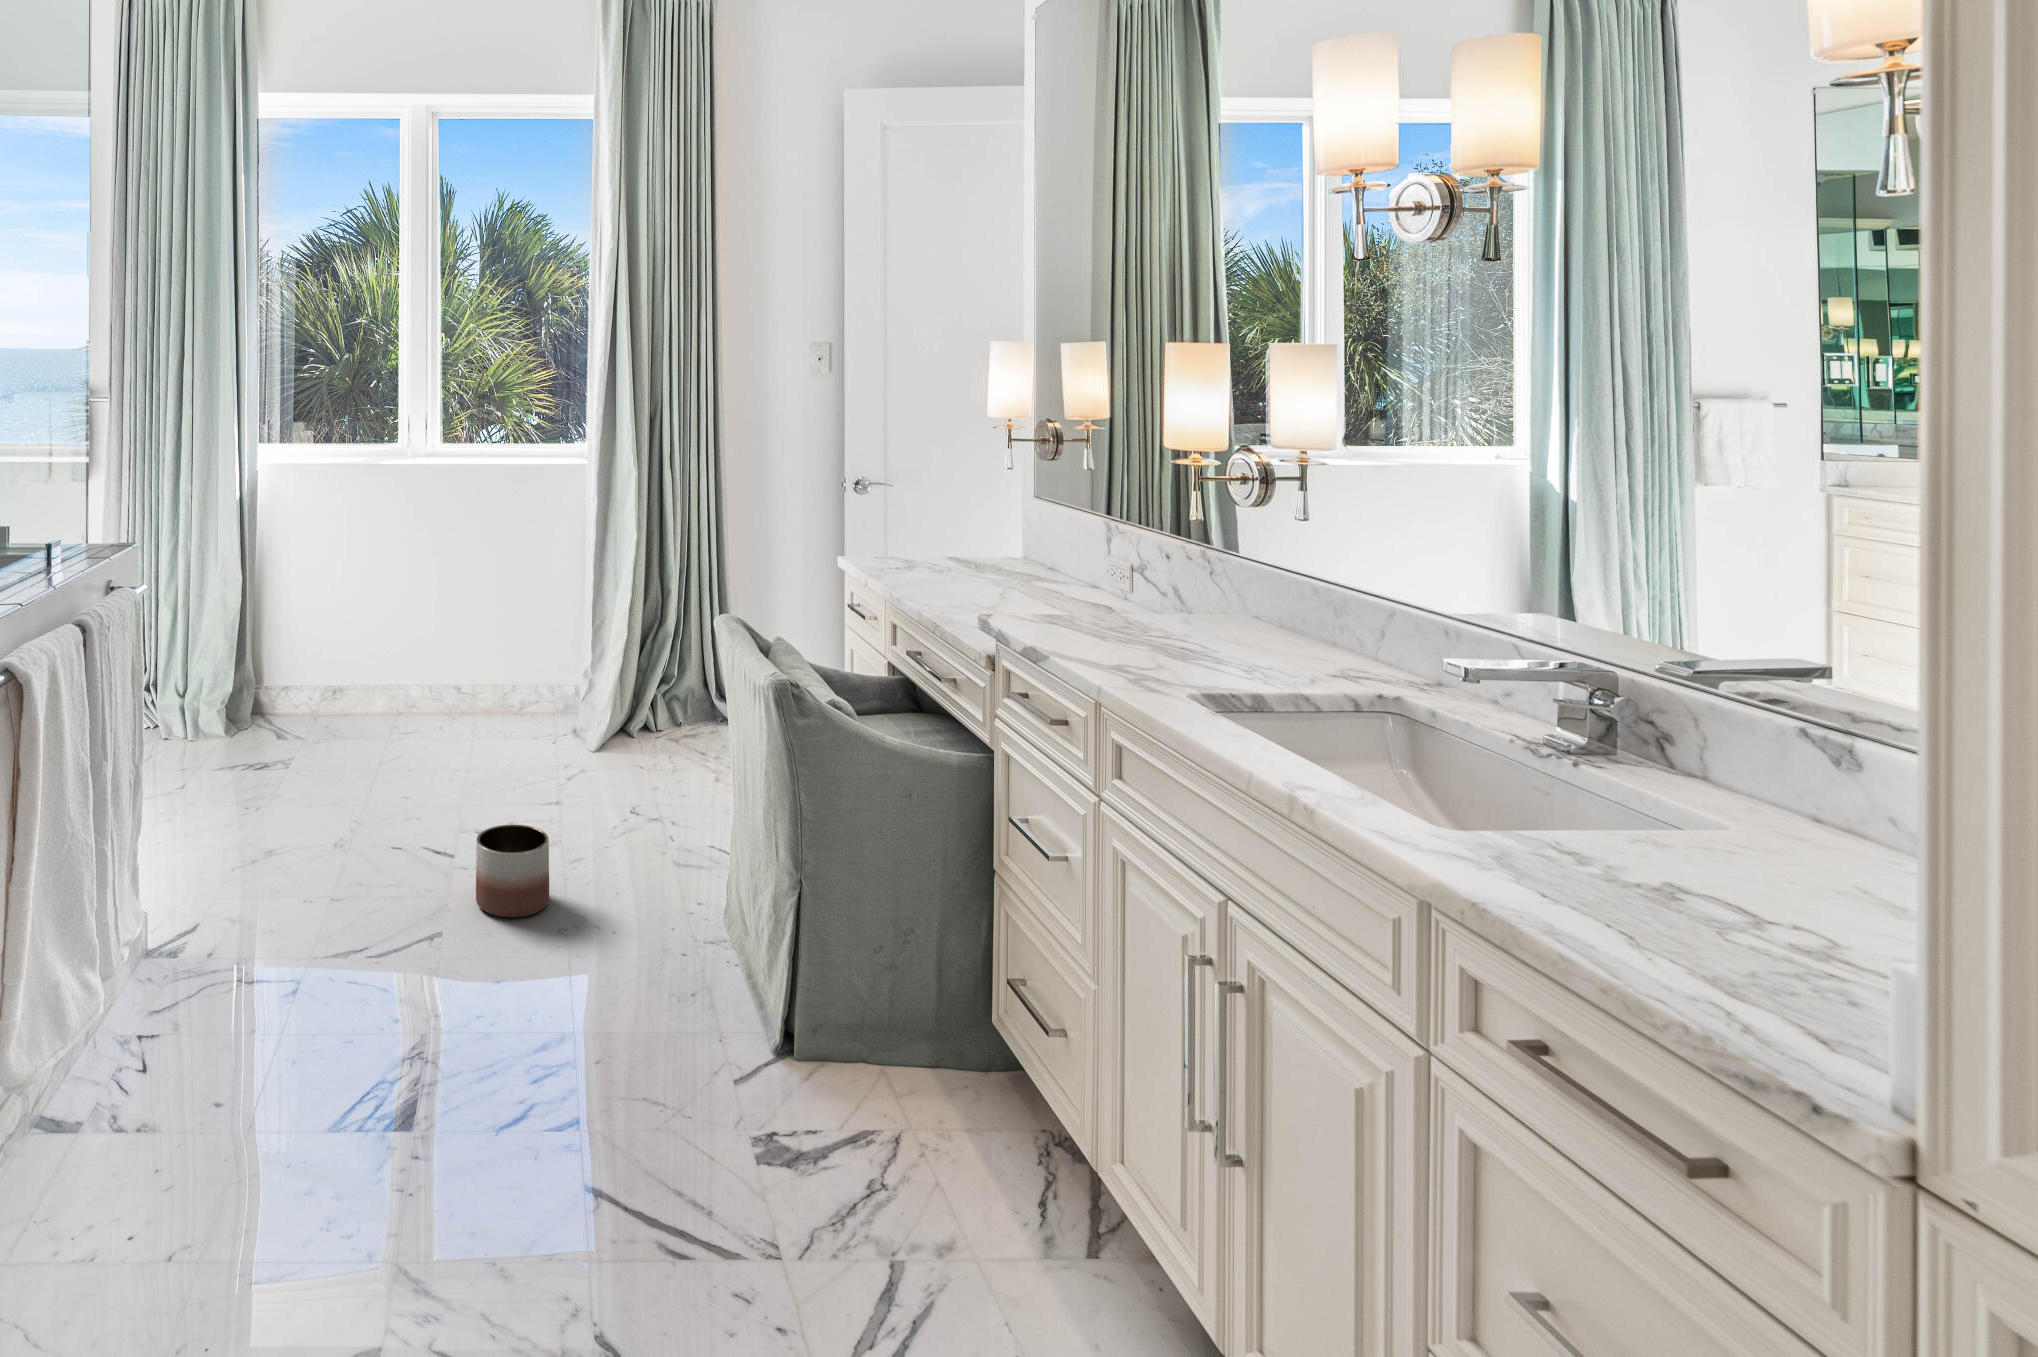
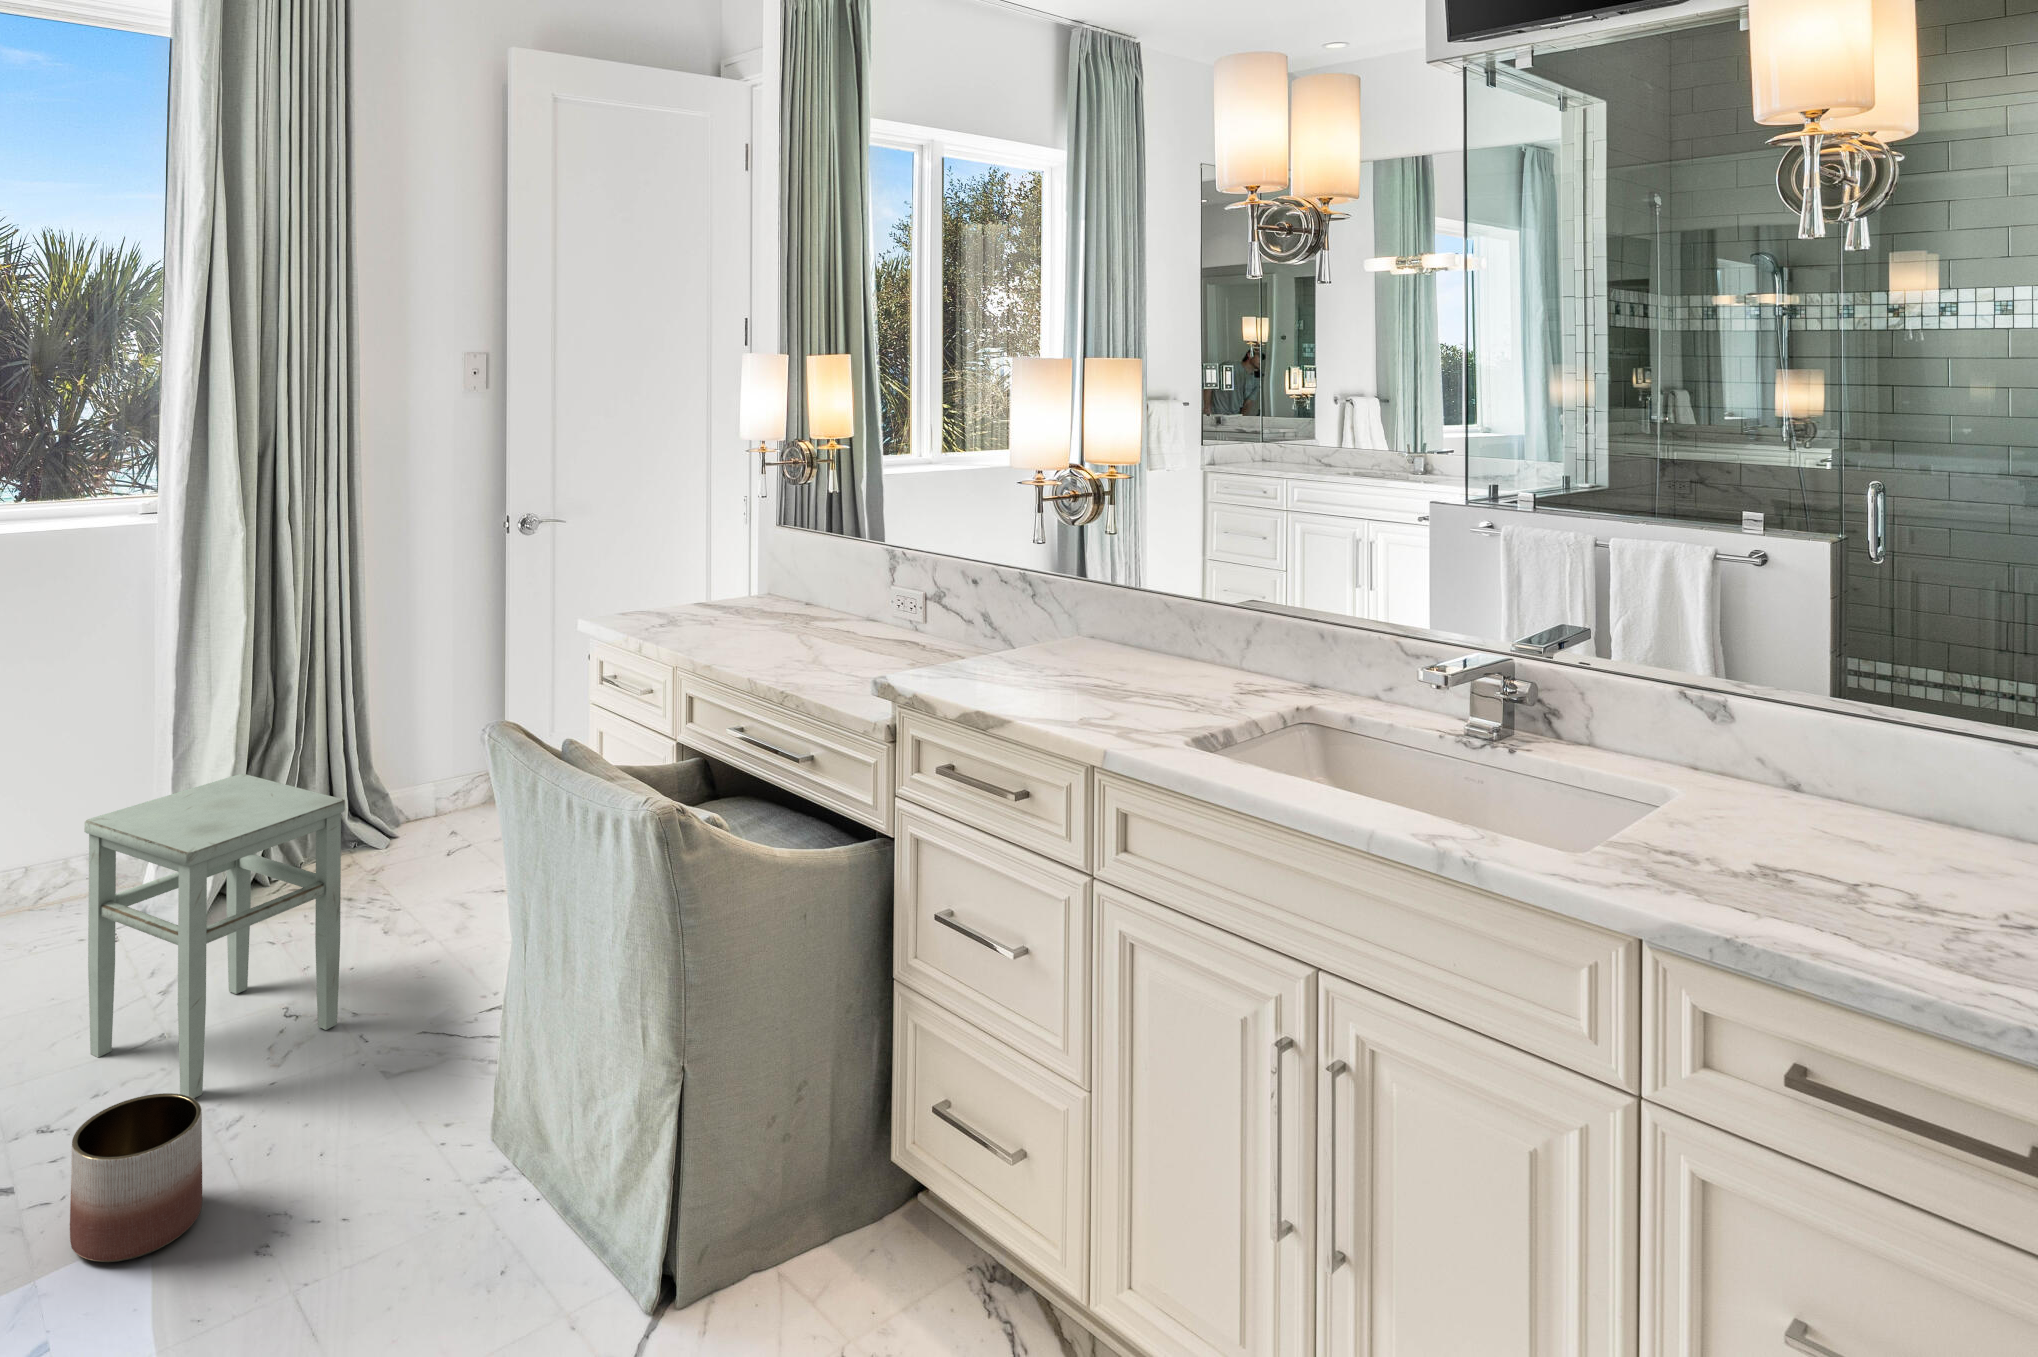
stool: none [516,643,671,847] -> present [84,774,345,1099]

